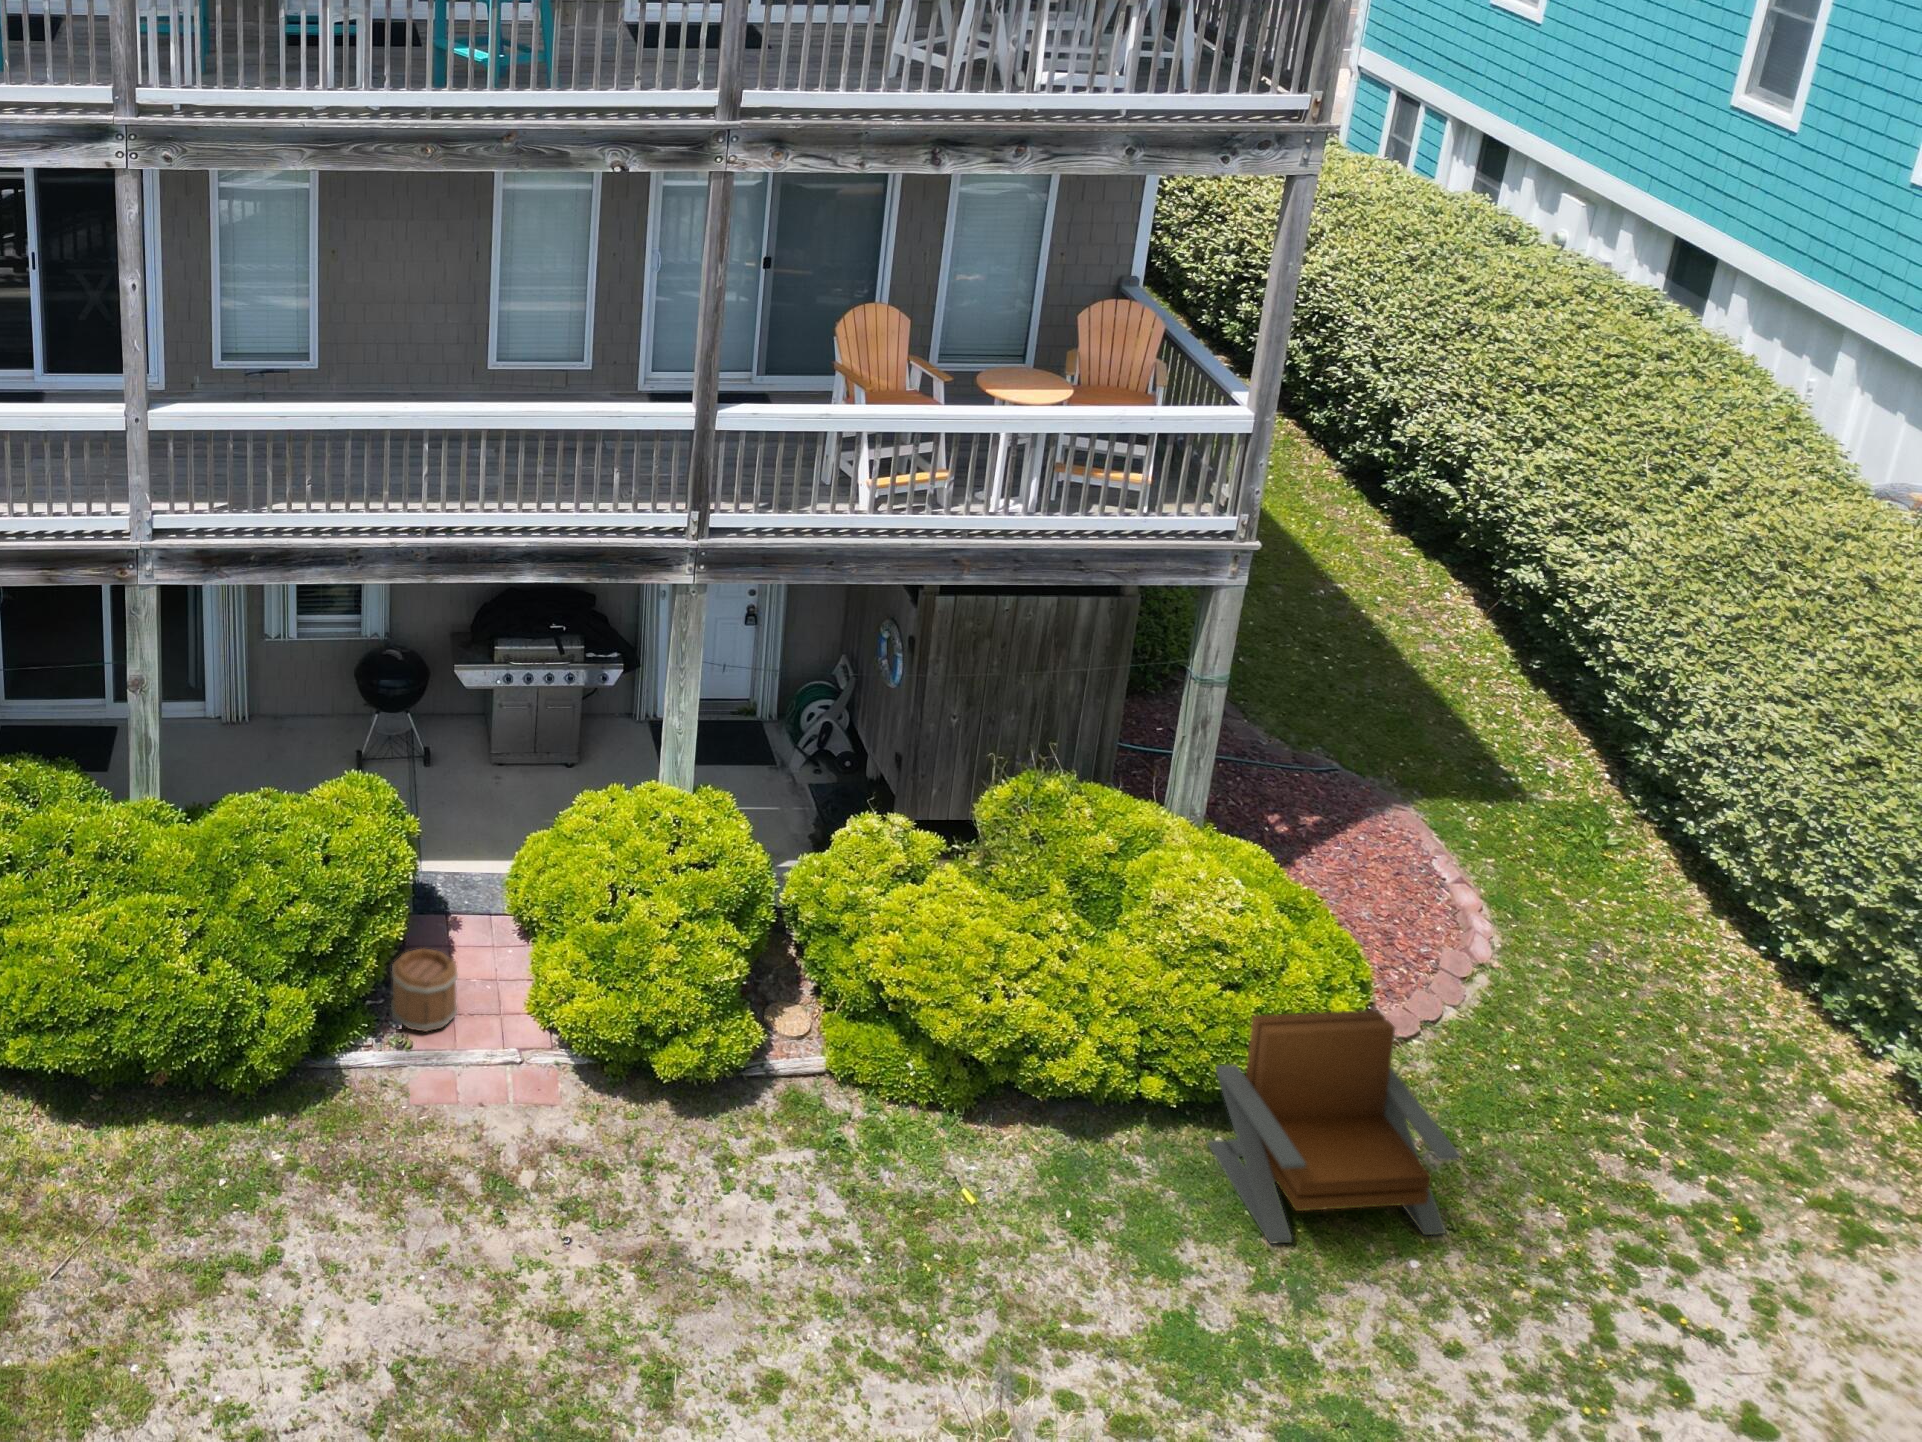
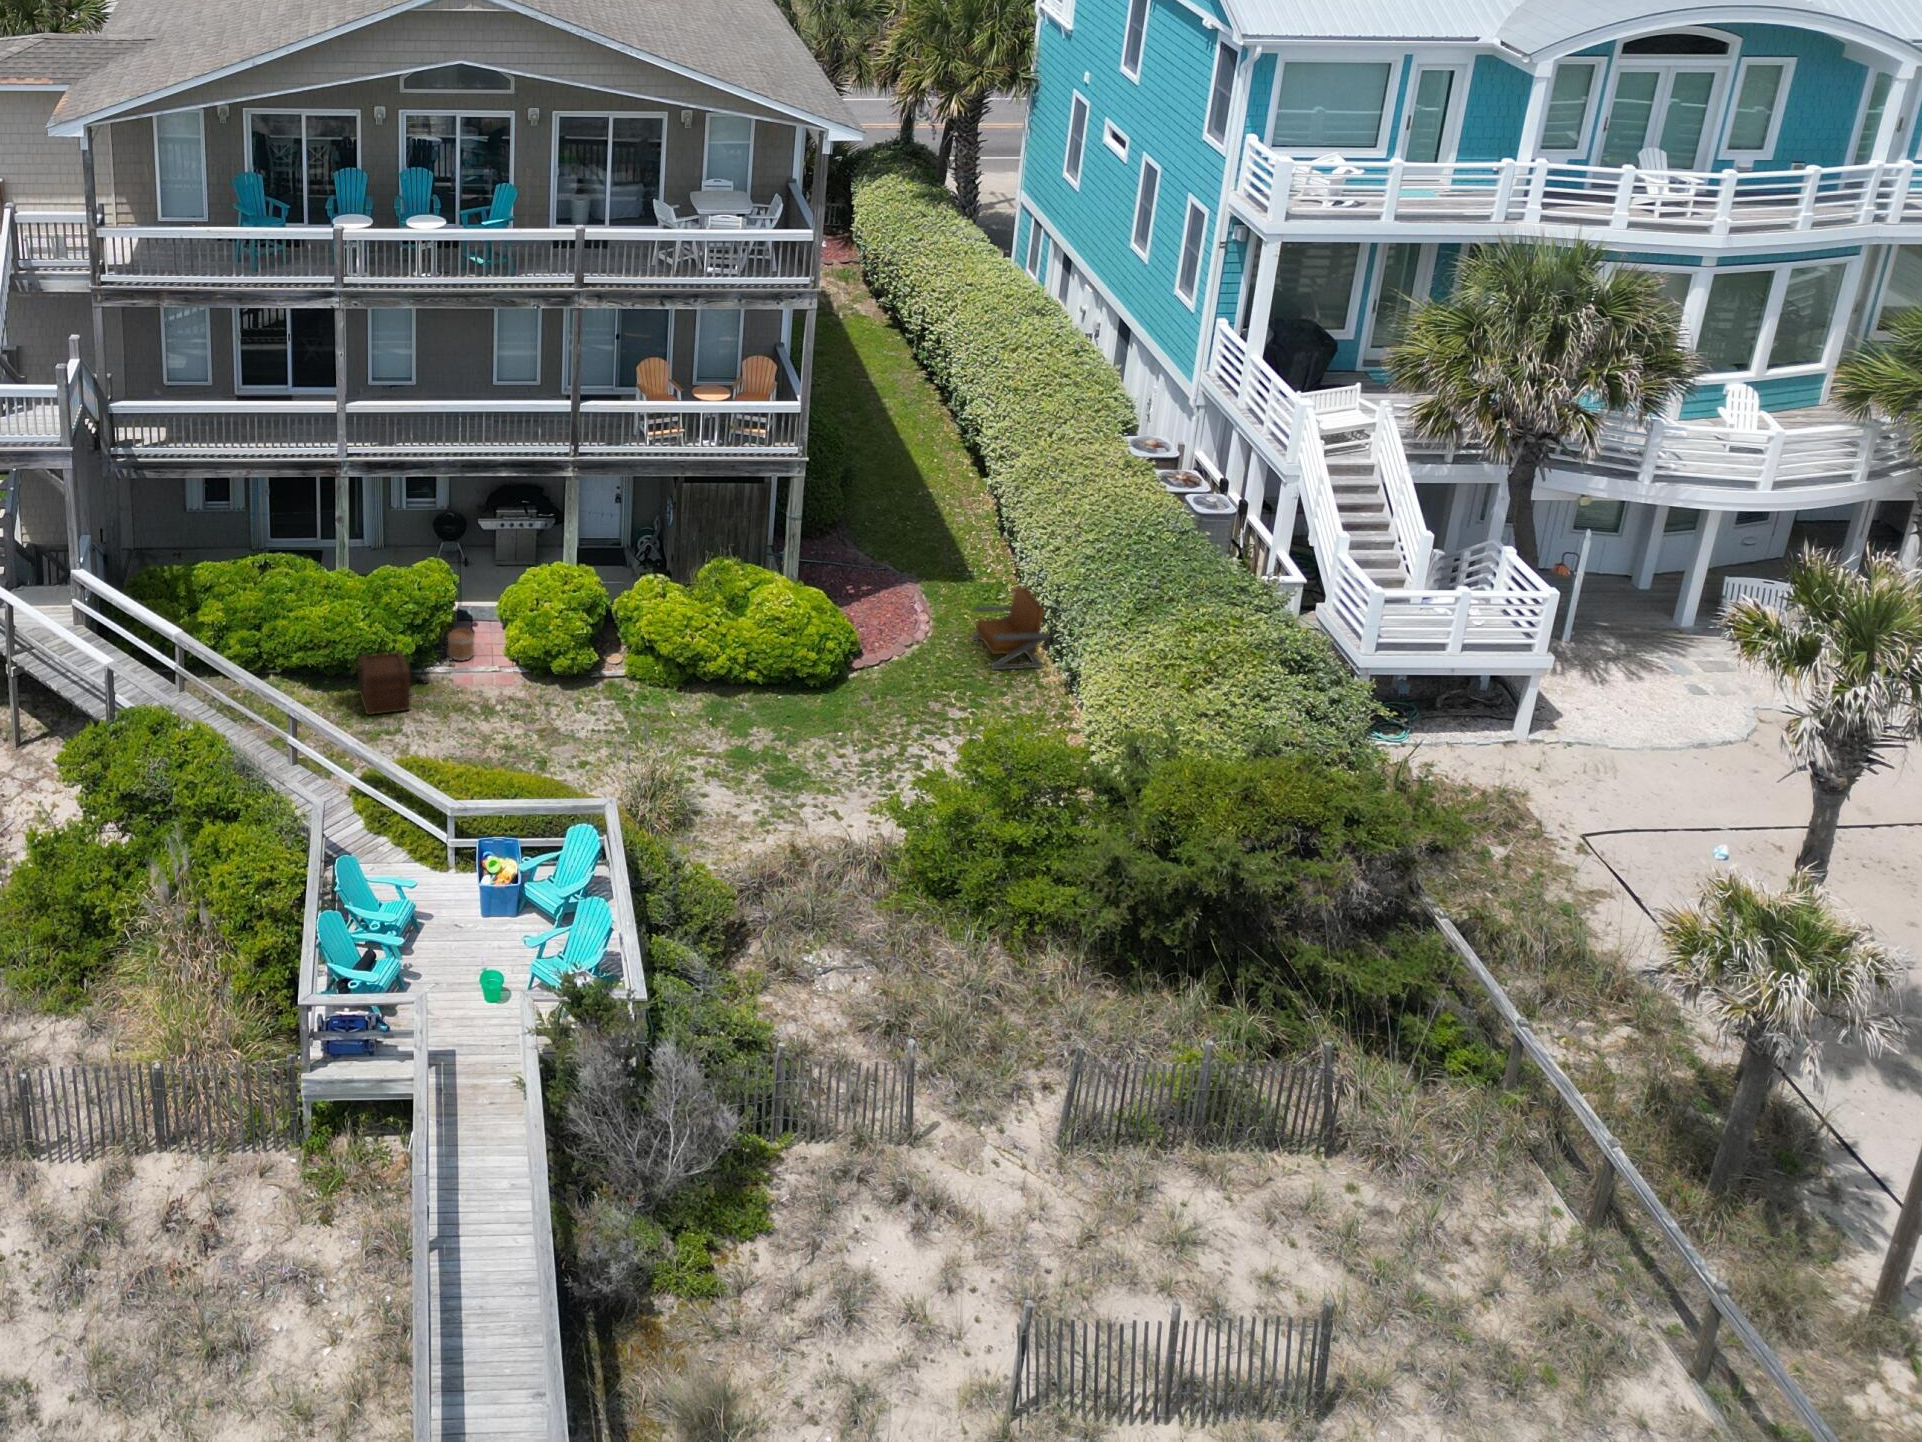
lounge chair: present [1206,1010,1461,1243] -> present [971,586,1049,670]
potted plant: none [306,1025,383,1102] -> present [417,654,442,683]
wooden crate: none [171,1027,303,1208] -> present [359,651,411,715]

